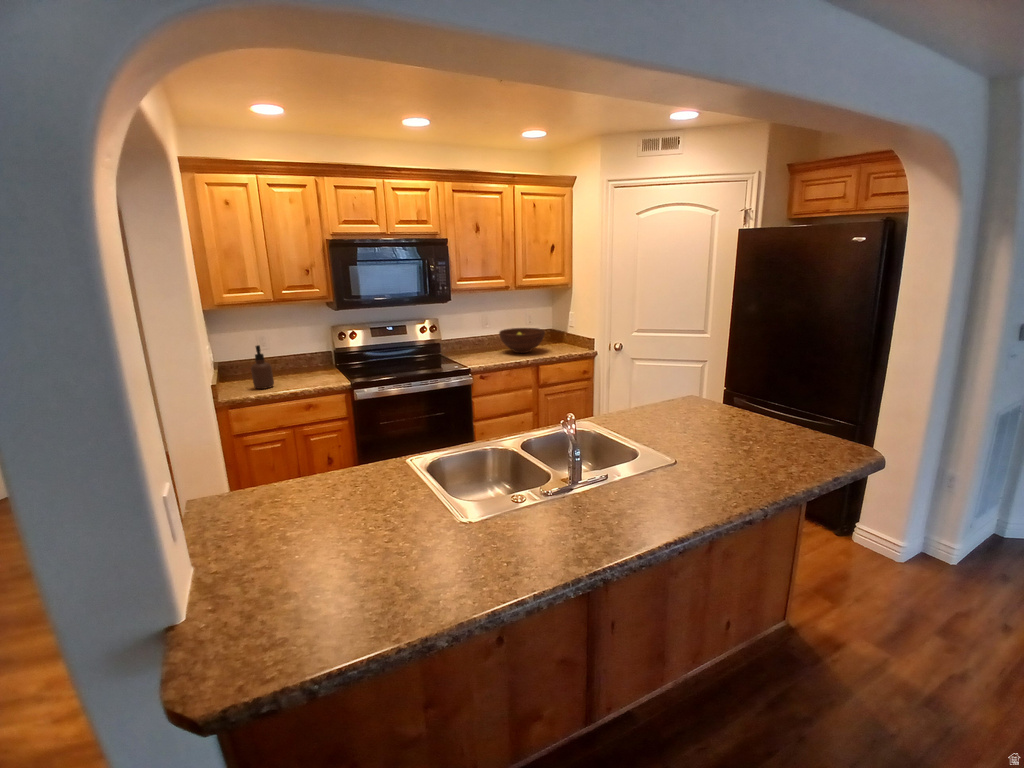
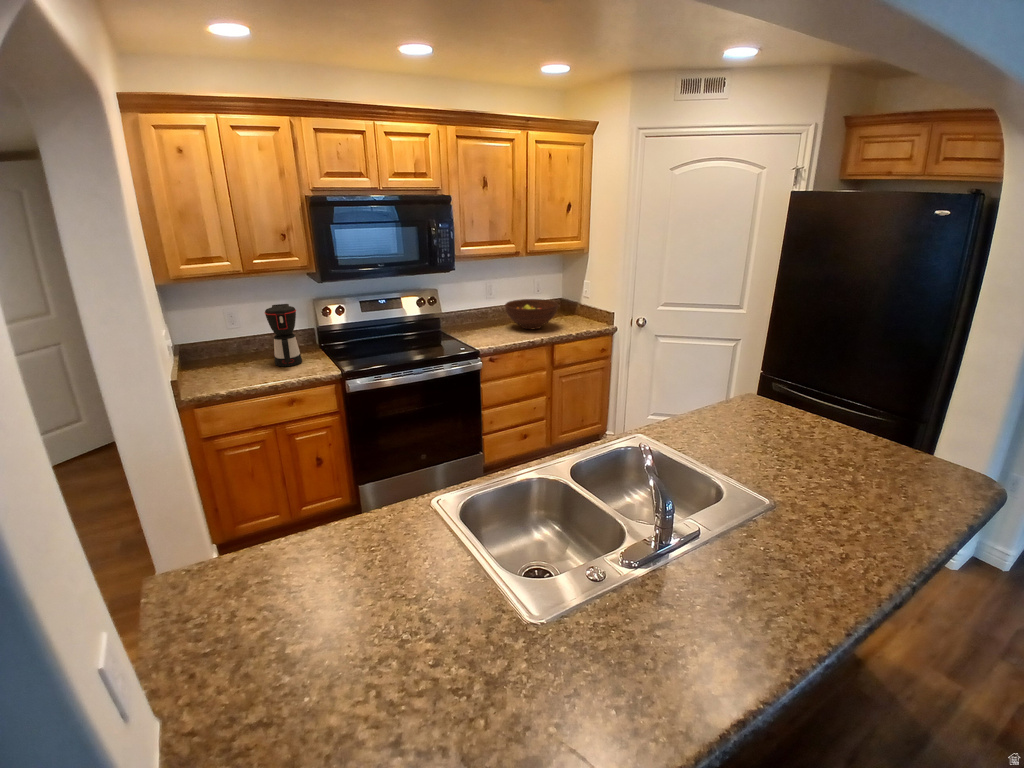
coffee maker: none [290,328,320,379] -> present [265,304,302,367]
soap dispenser: present [251,345,274,389] -> none [220,328,249,381]

